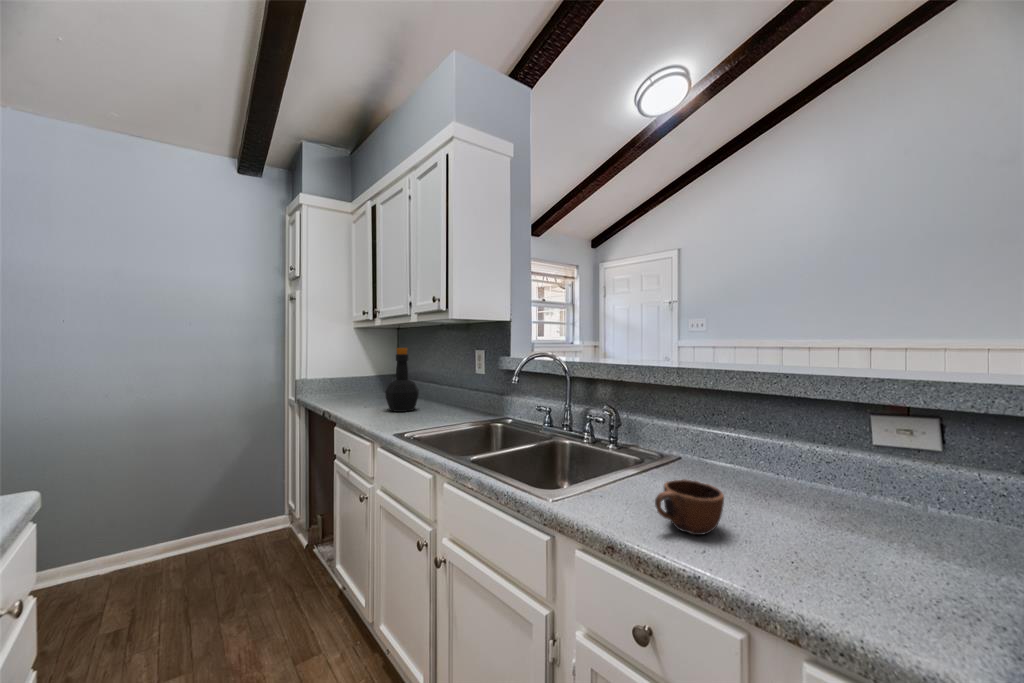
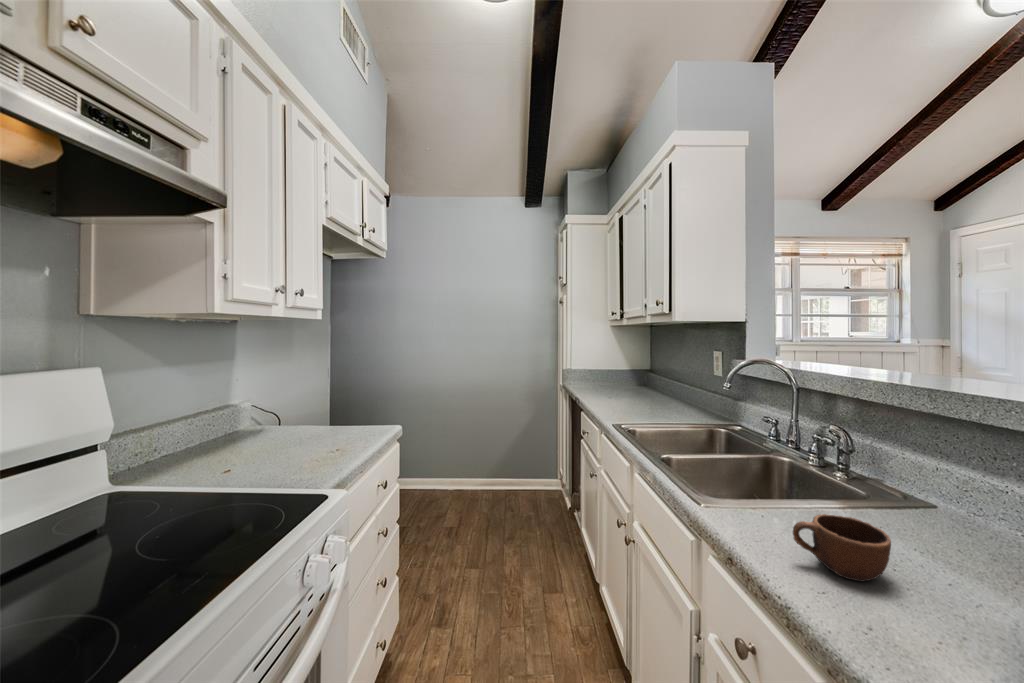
bottle: present [385,348,419,412] -> none [621,347,653,405]

